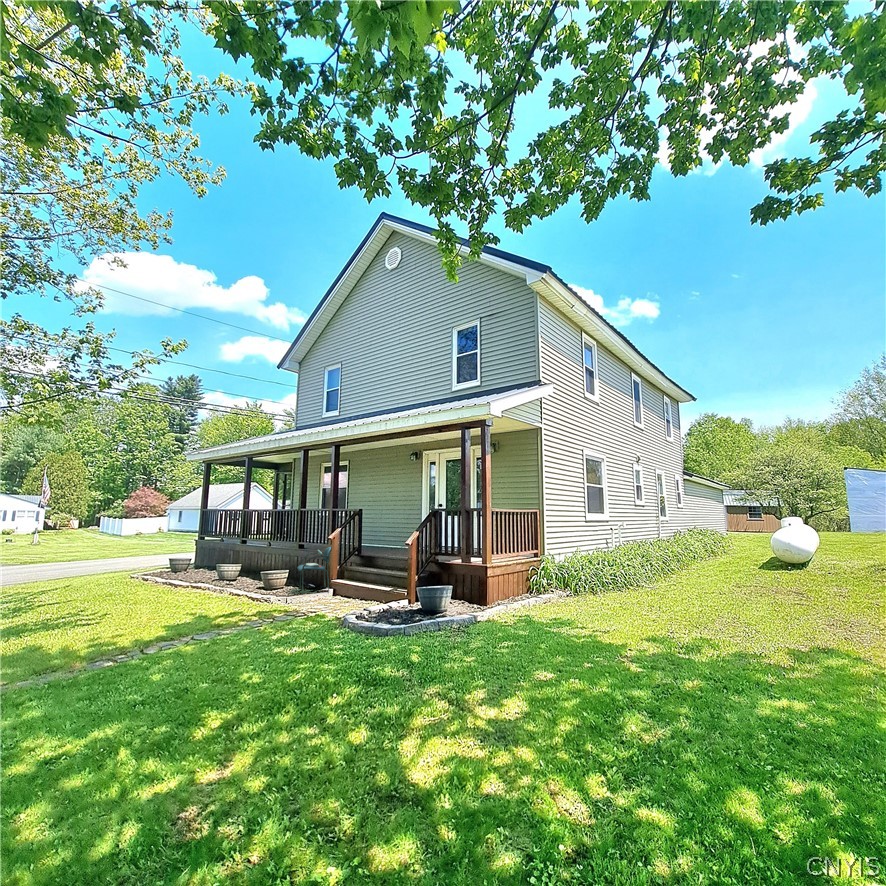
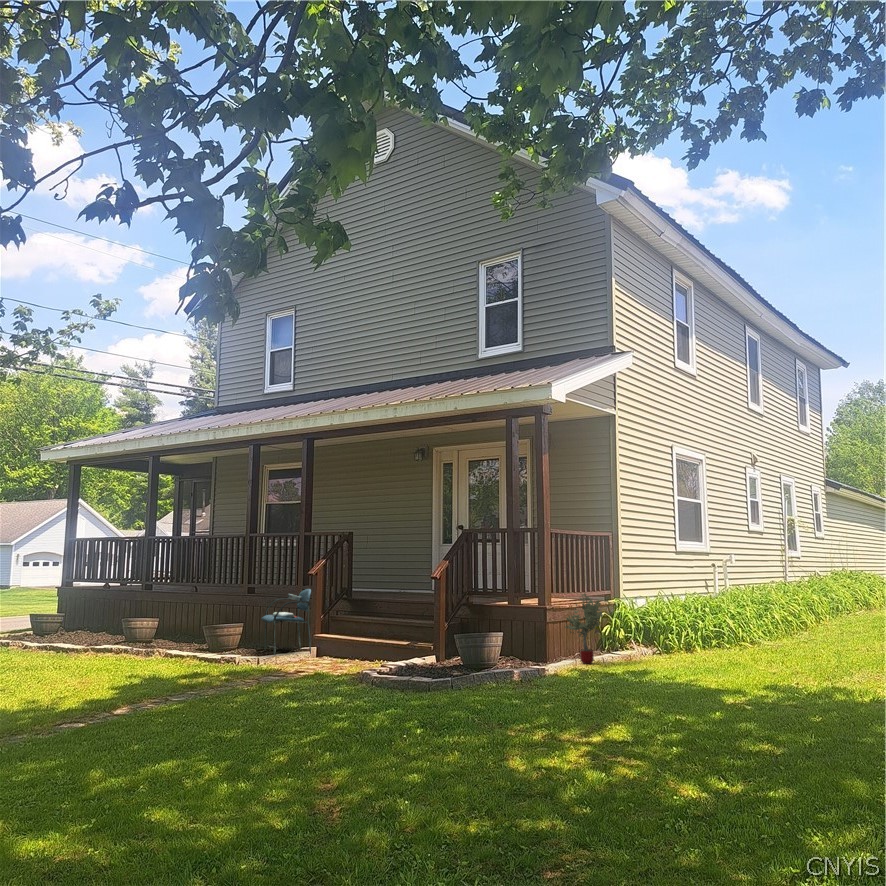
potted tree: none [499,556,530,609] -> present [565,594,603,664]

